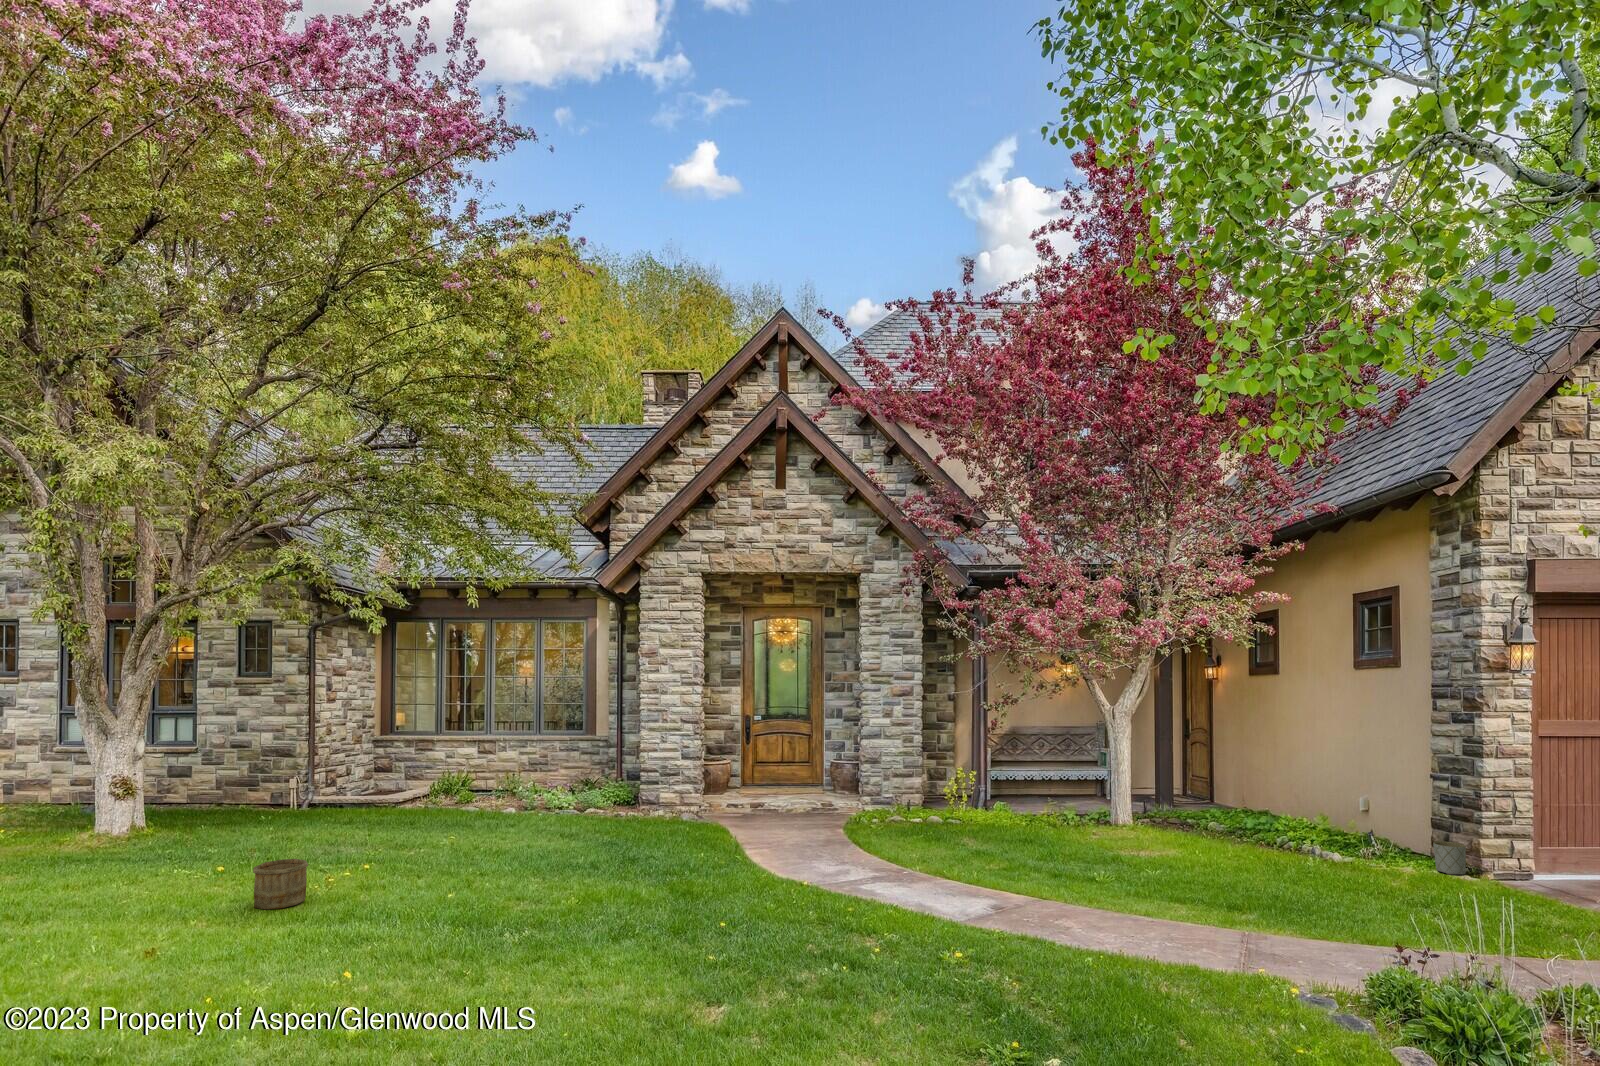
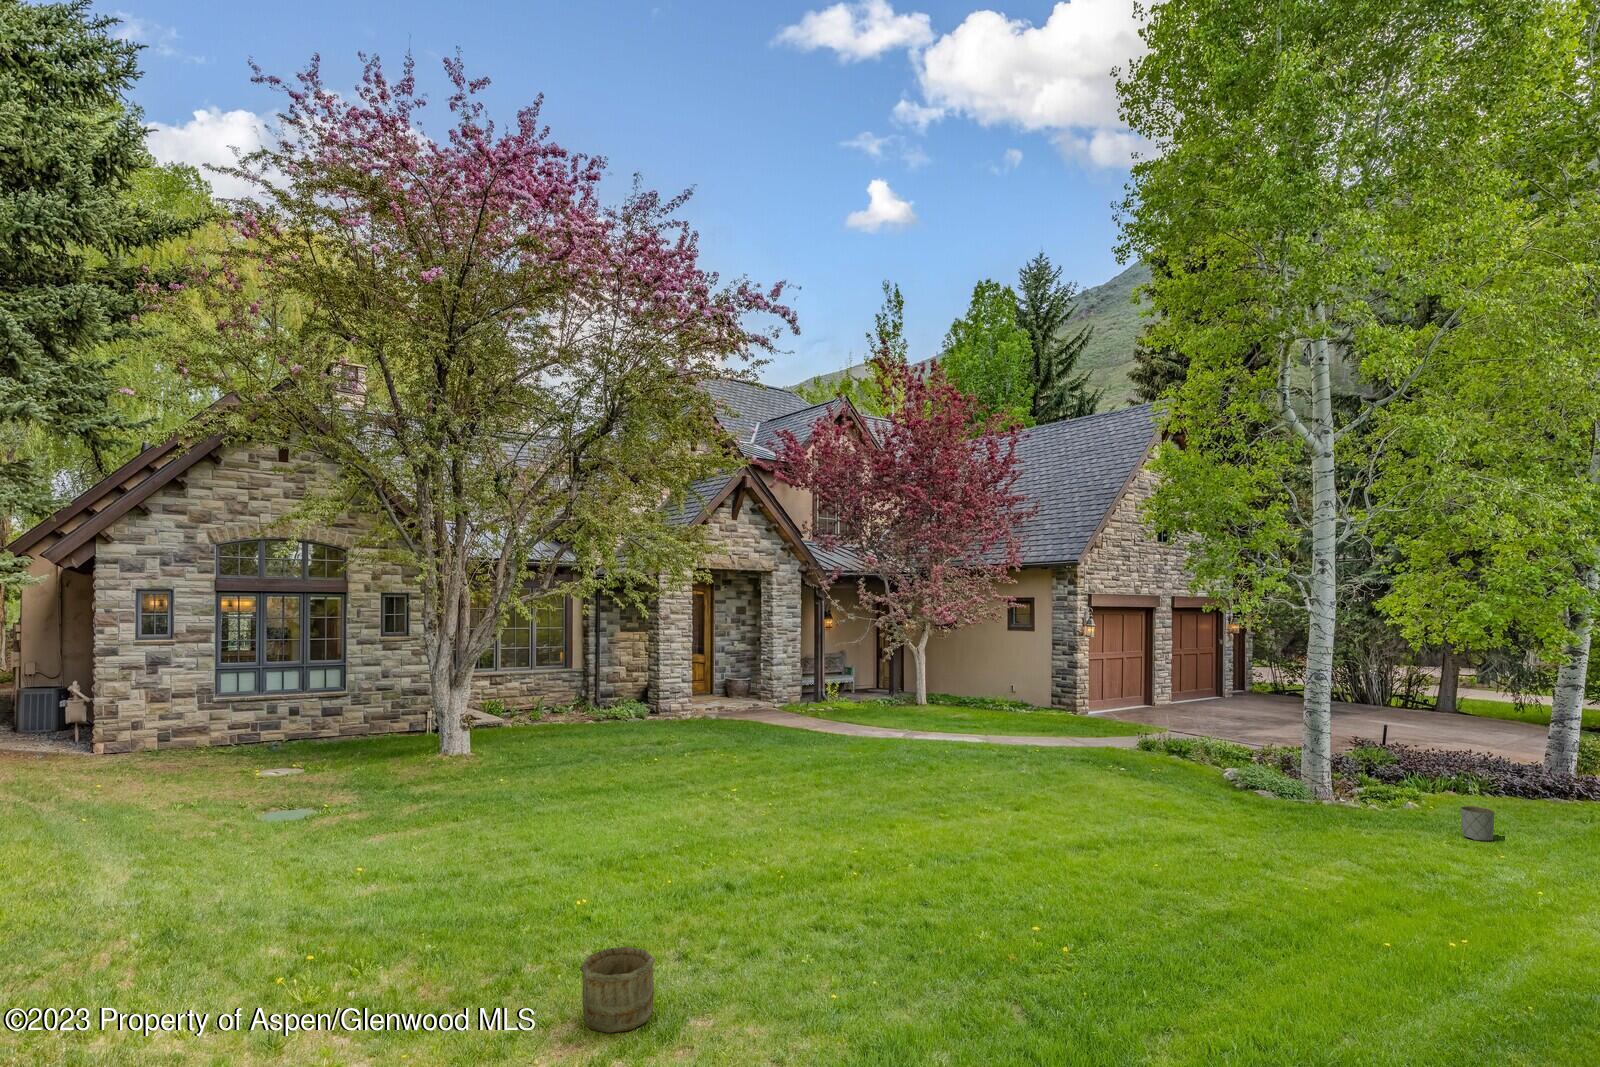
wooden bucket: present [253,859,308,909] -> present [580,946,655,1033]

